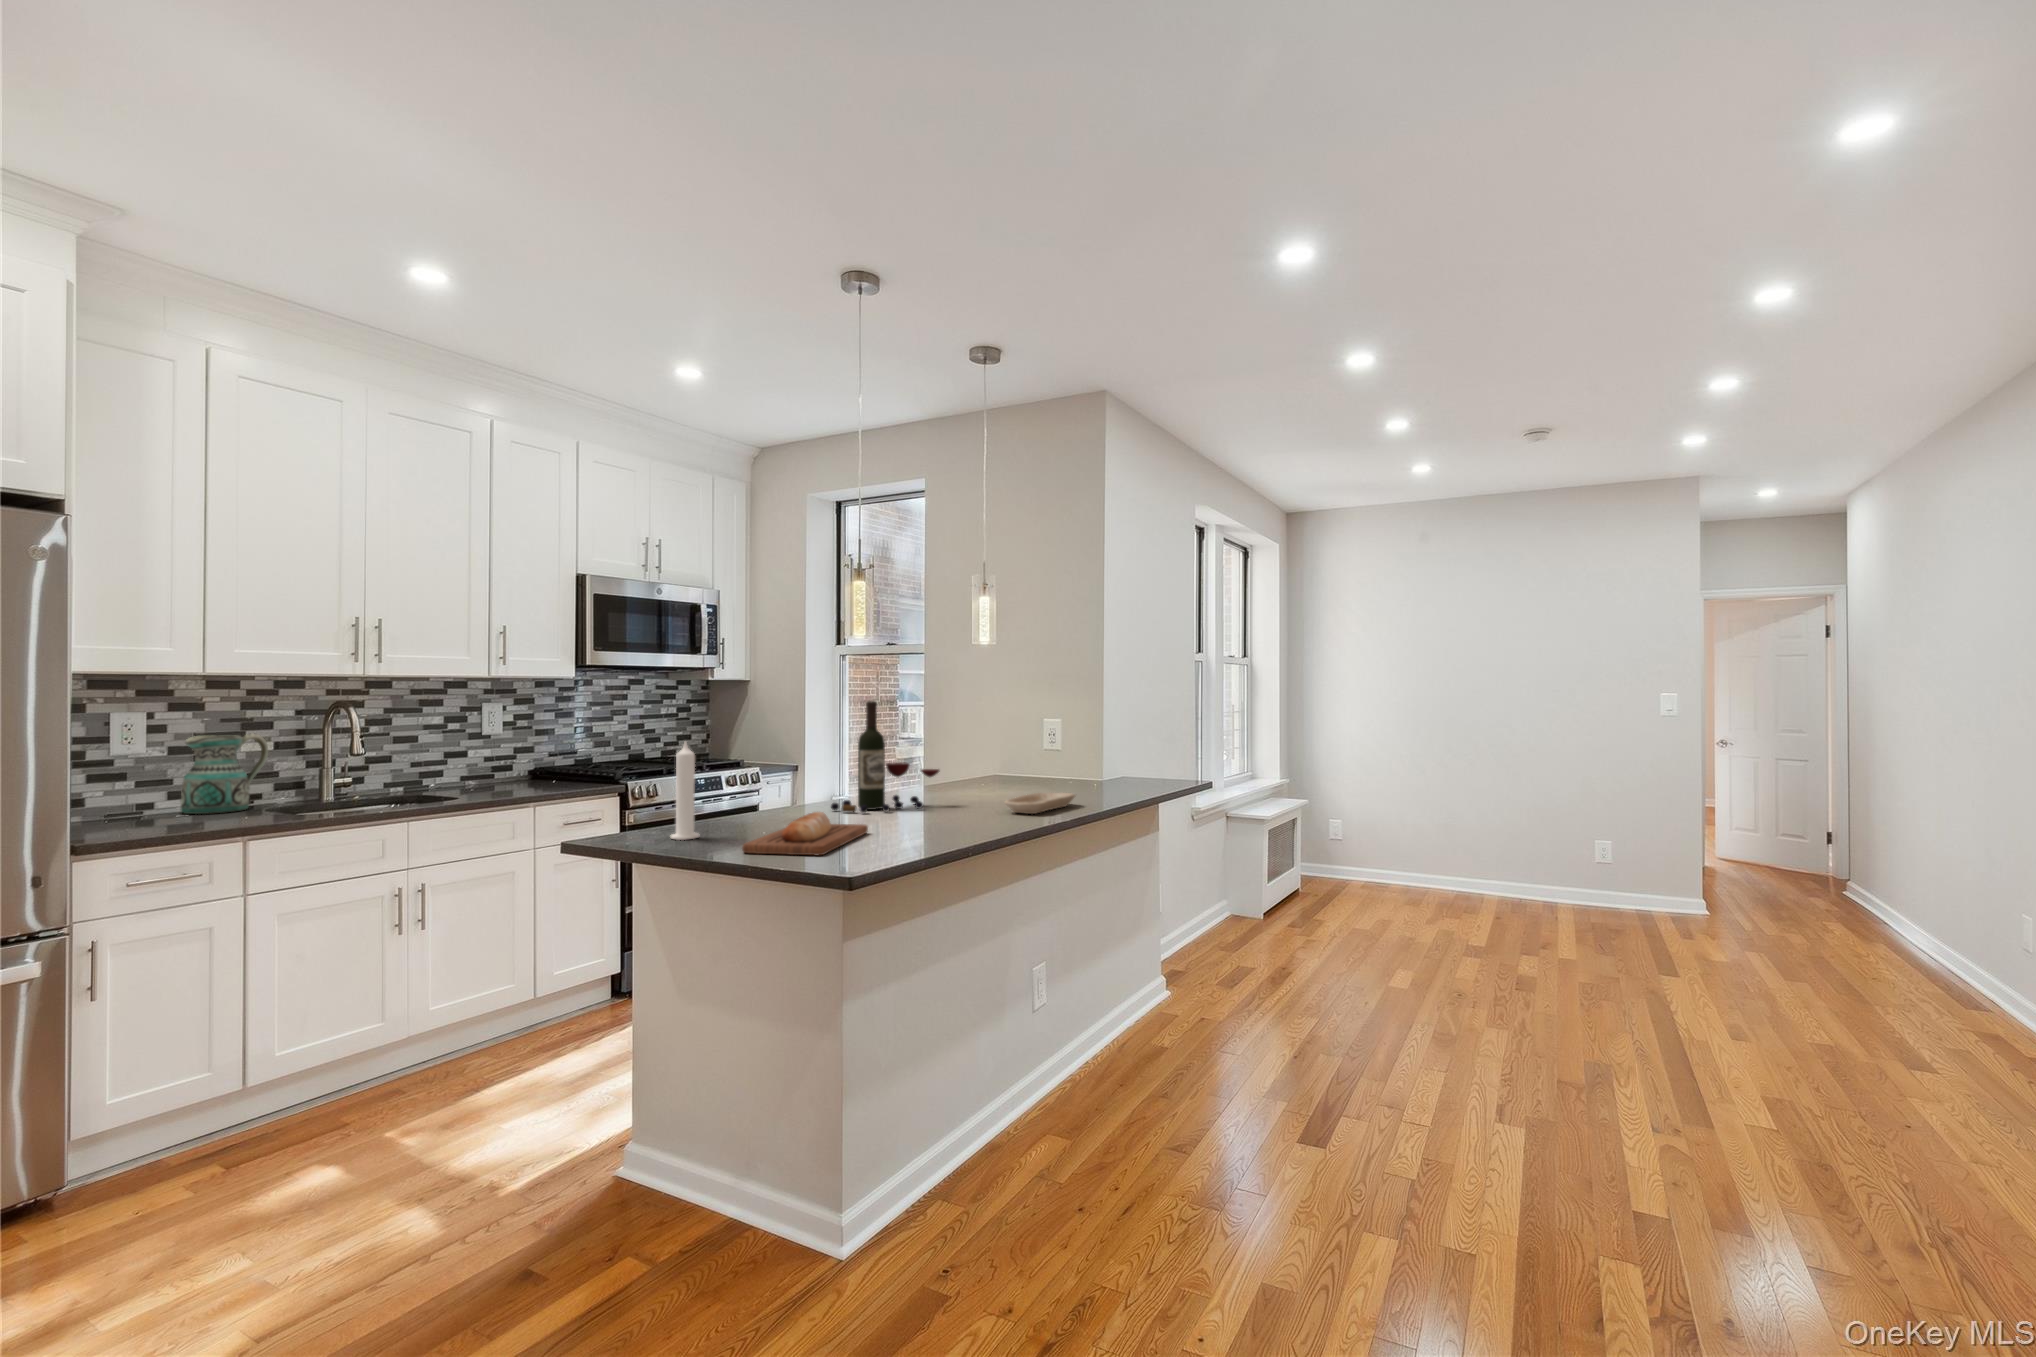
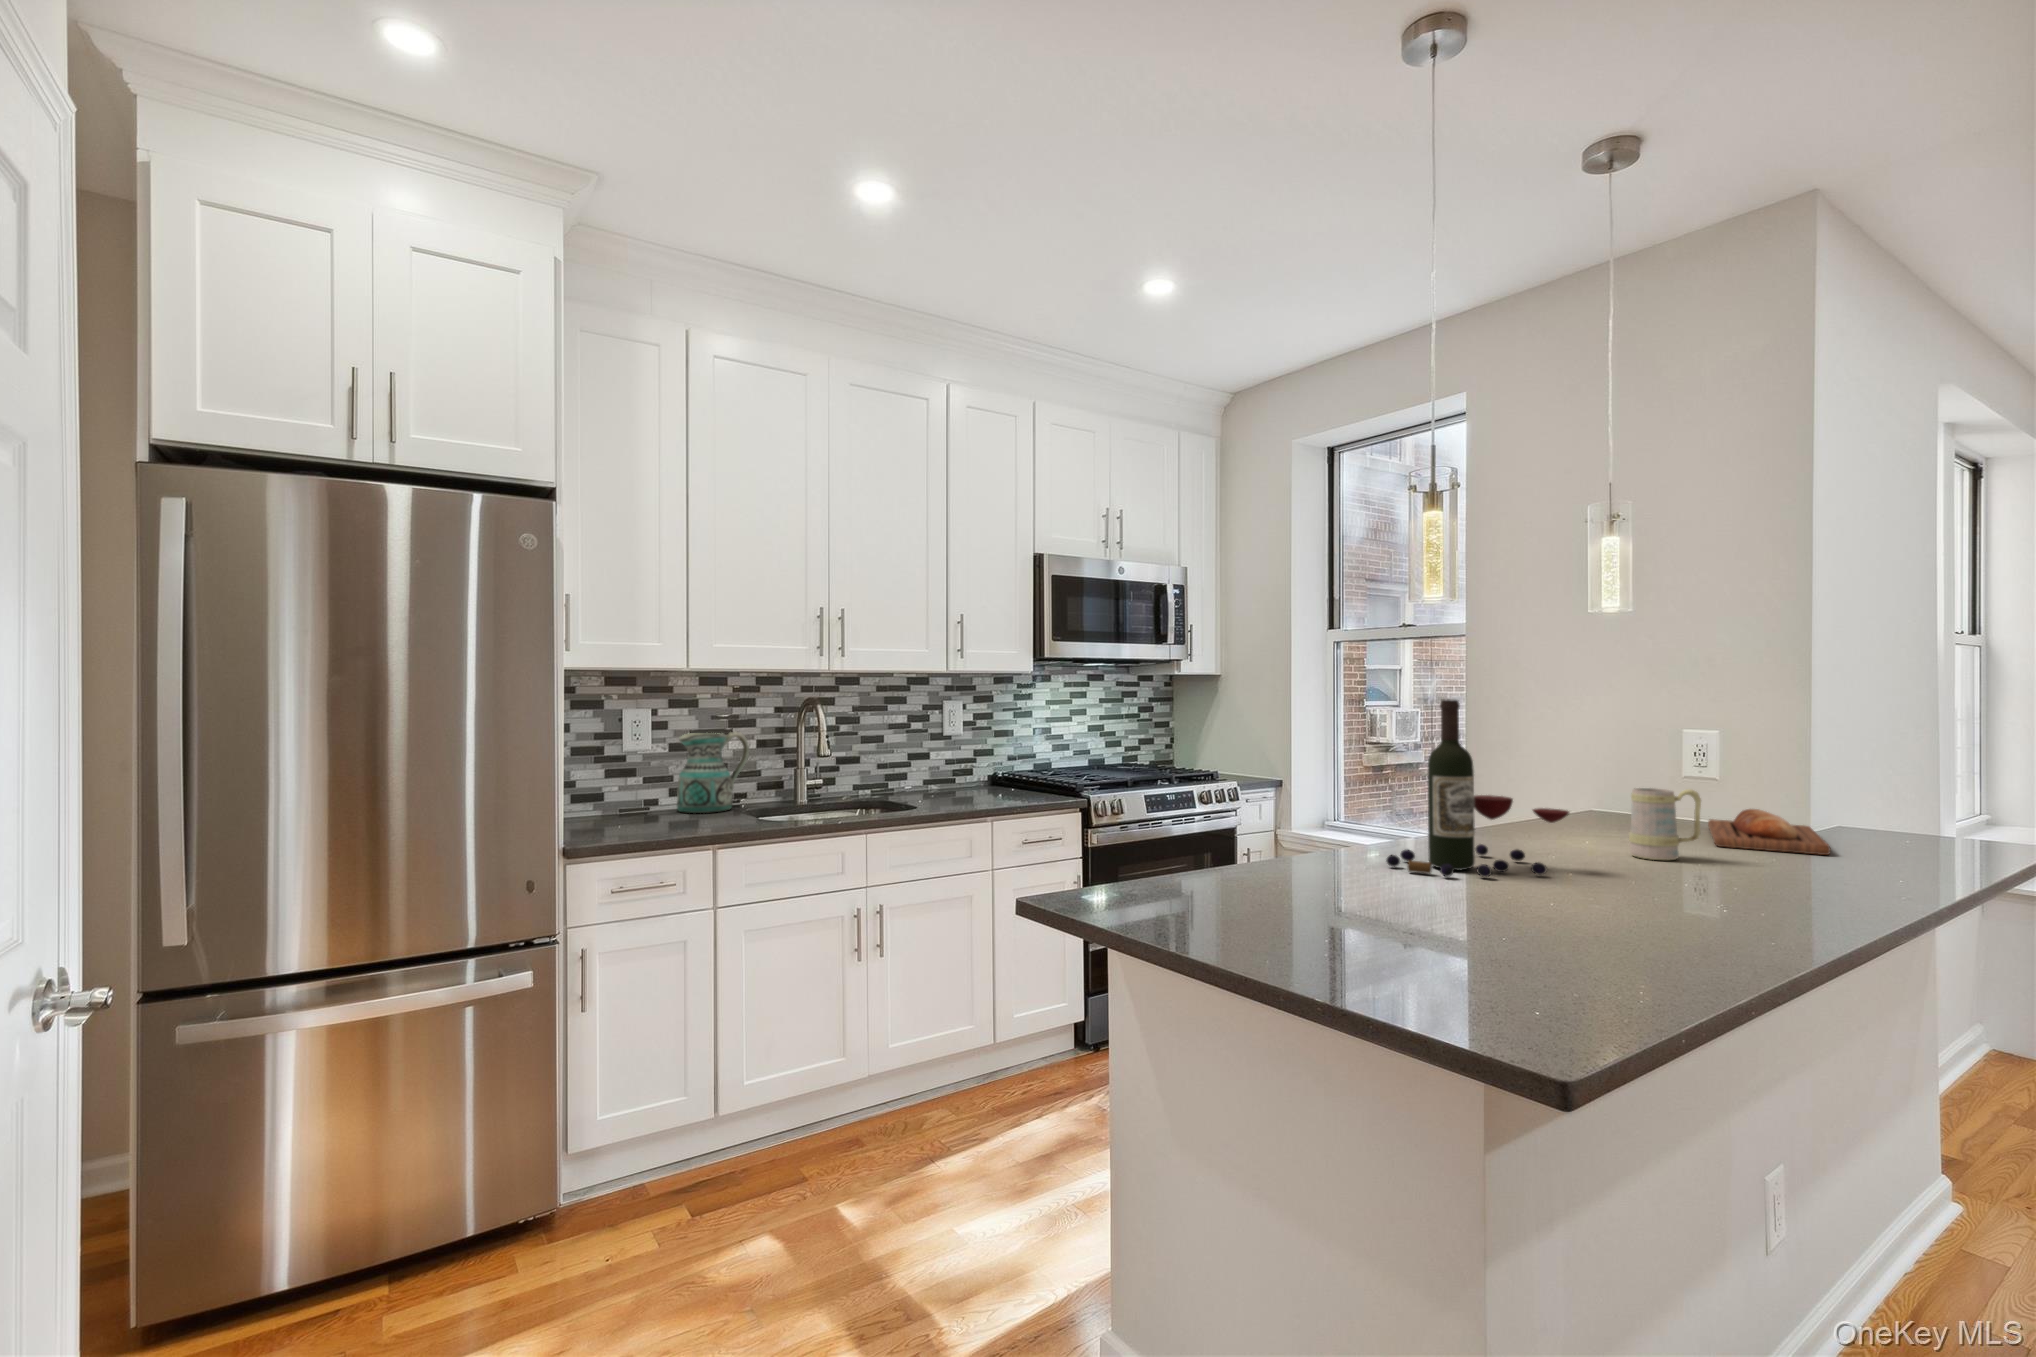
candle: present [671,742,700,840] -> none [1165,759,1208,913]
mug: none [983,755,1019,798] -> present [1629,788,1701,860]
tray: present [1005,793,1076,814] -> none [1722,860,1862,907]
bread loaf: present [742,812,868,855] -> present [1708,809,1831,855]

